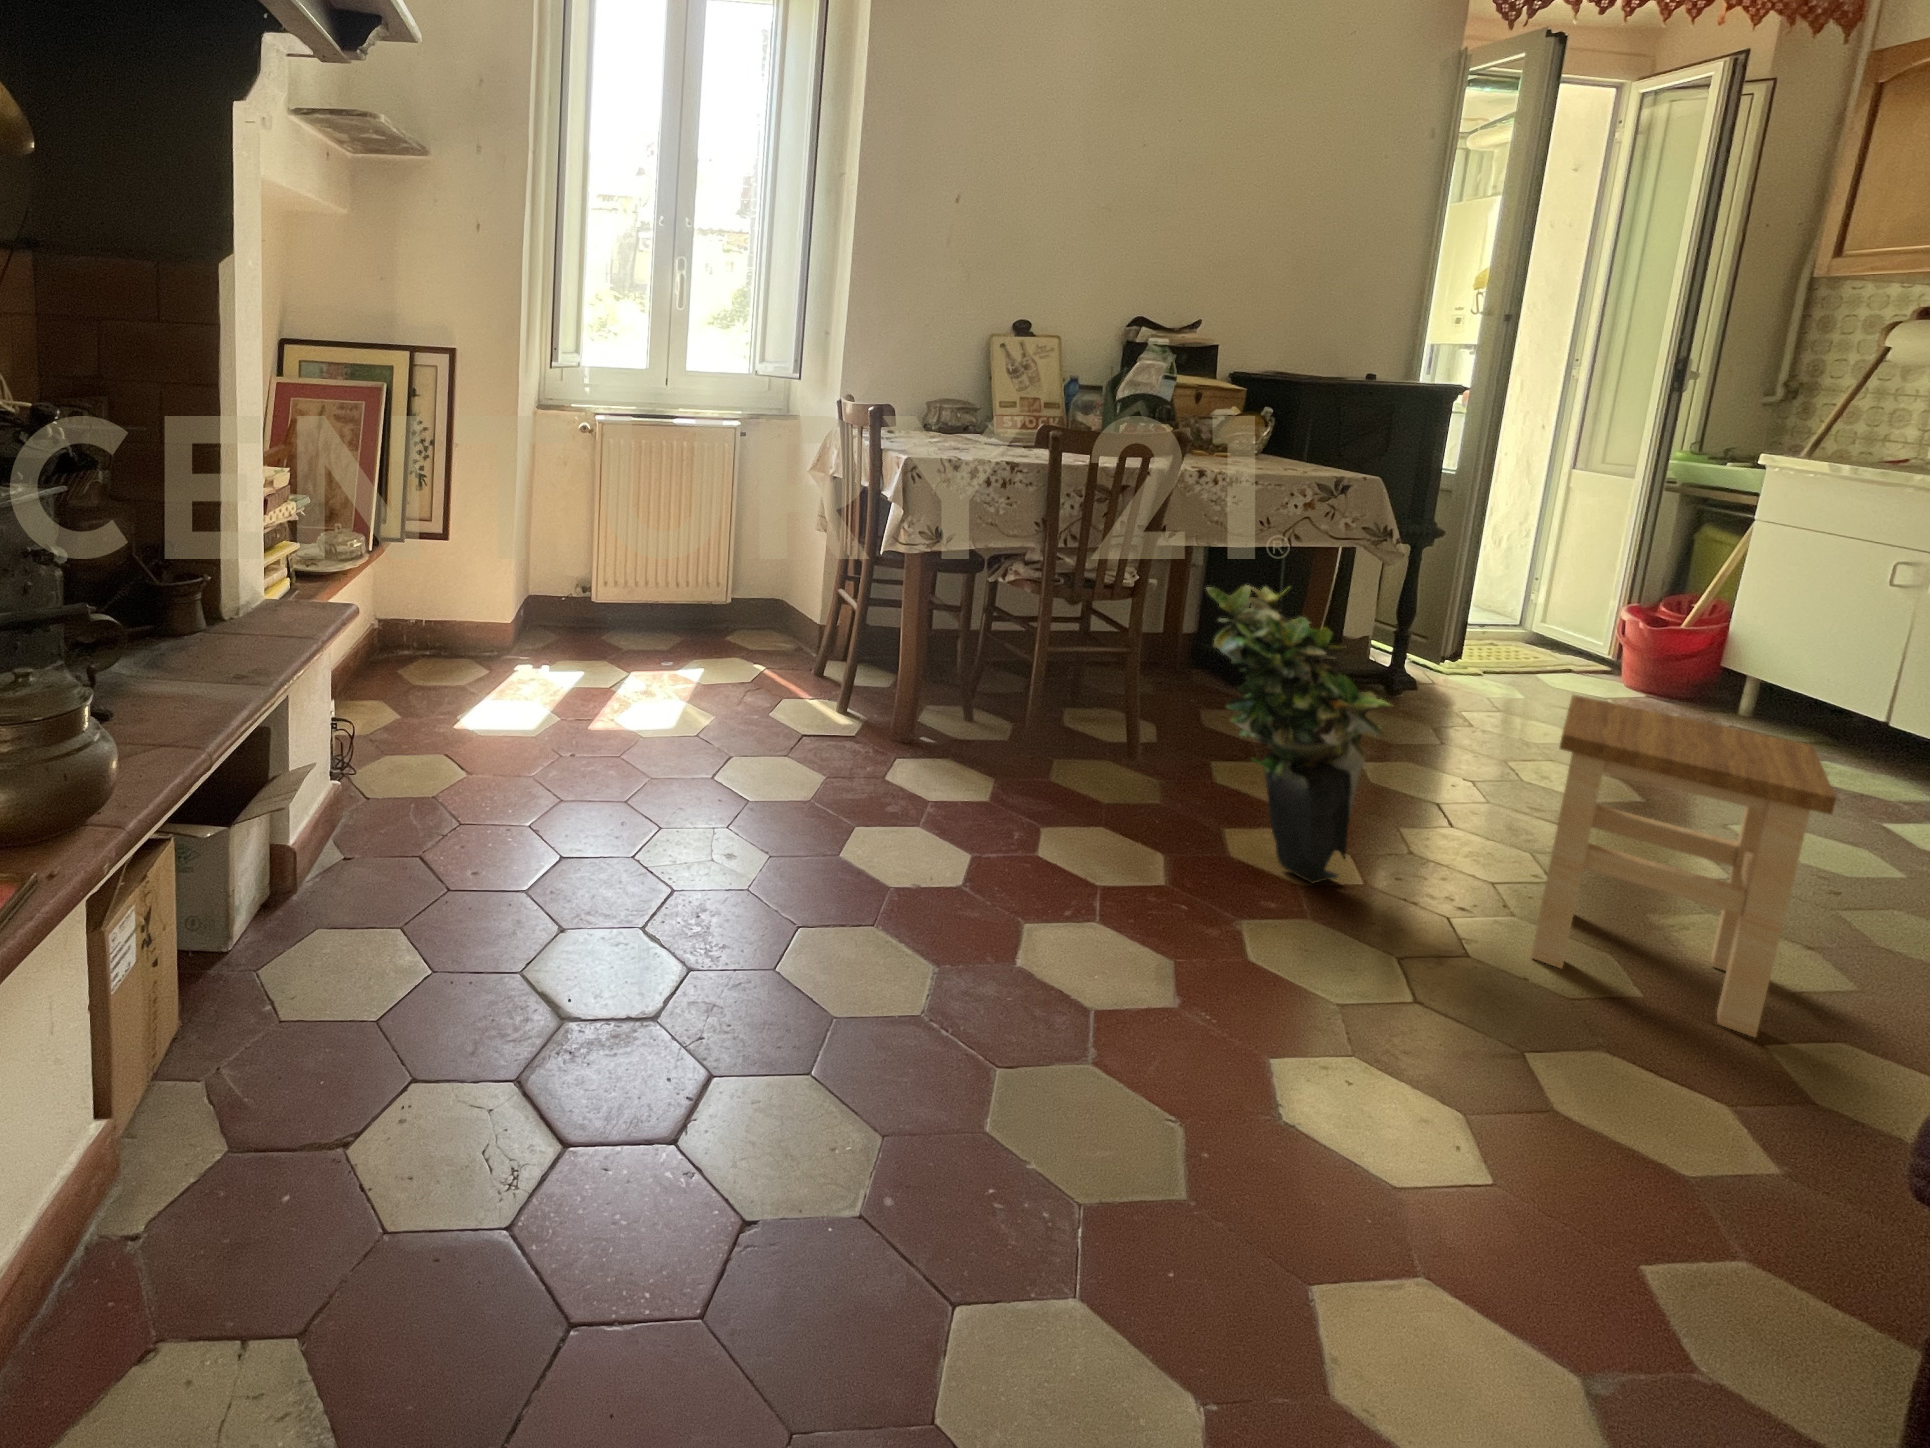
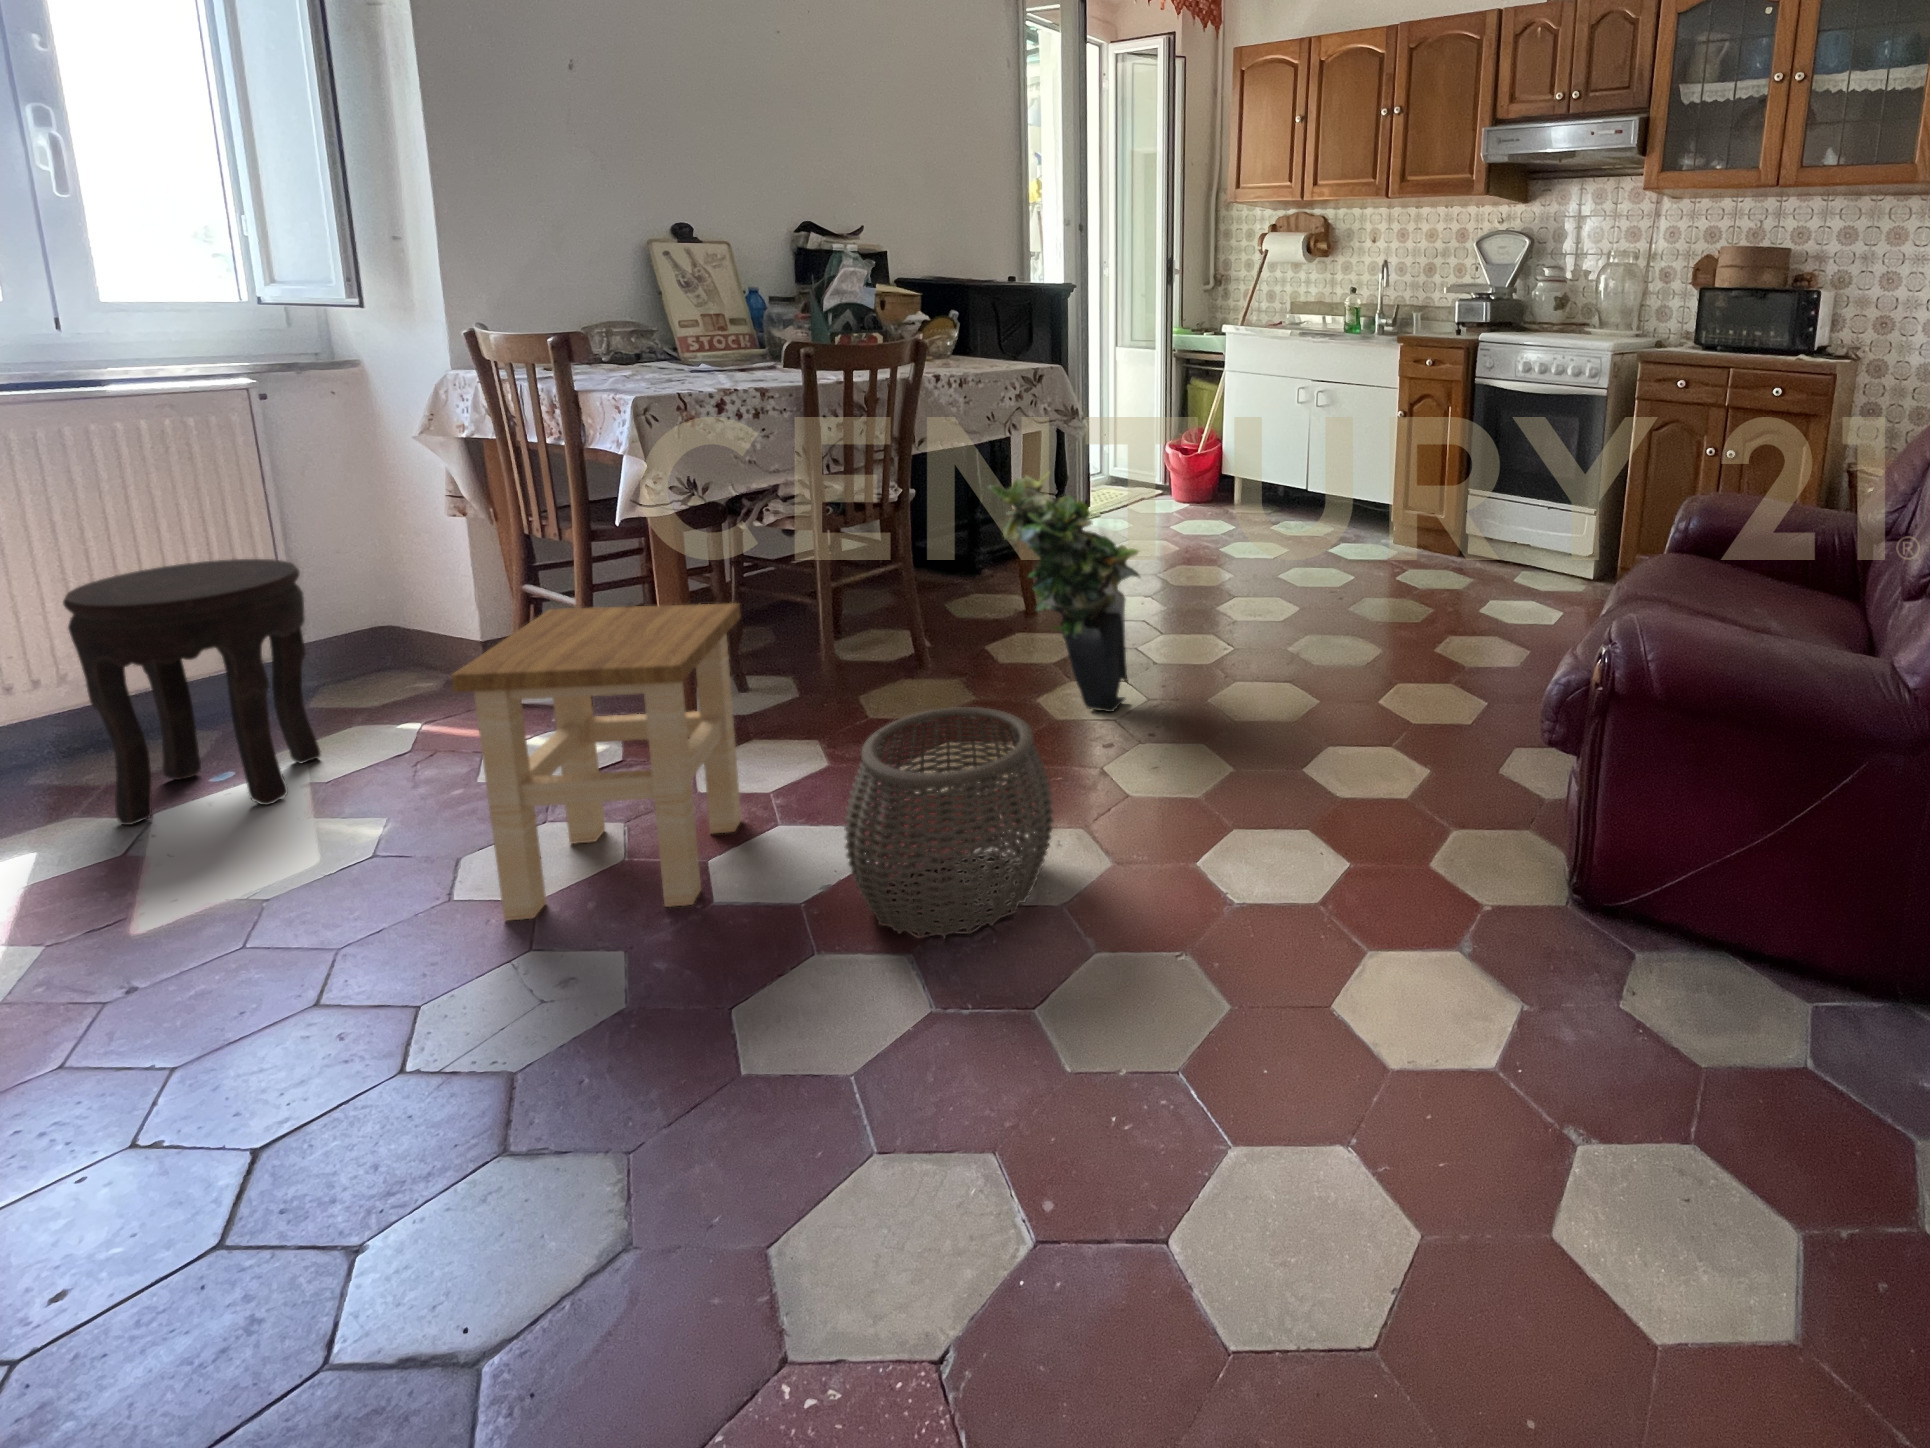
side table: none [617,529,719,687] -> present [63,559,321,825]
stool: present [1532,695,1836,1037] -> present [451,603,741,921]
woven basket: none [920,771,1127,1003] -> present [844,707,1053,938]

